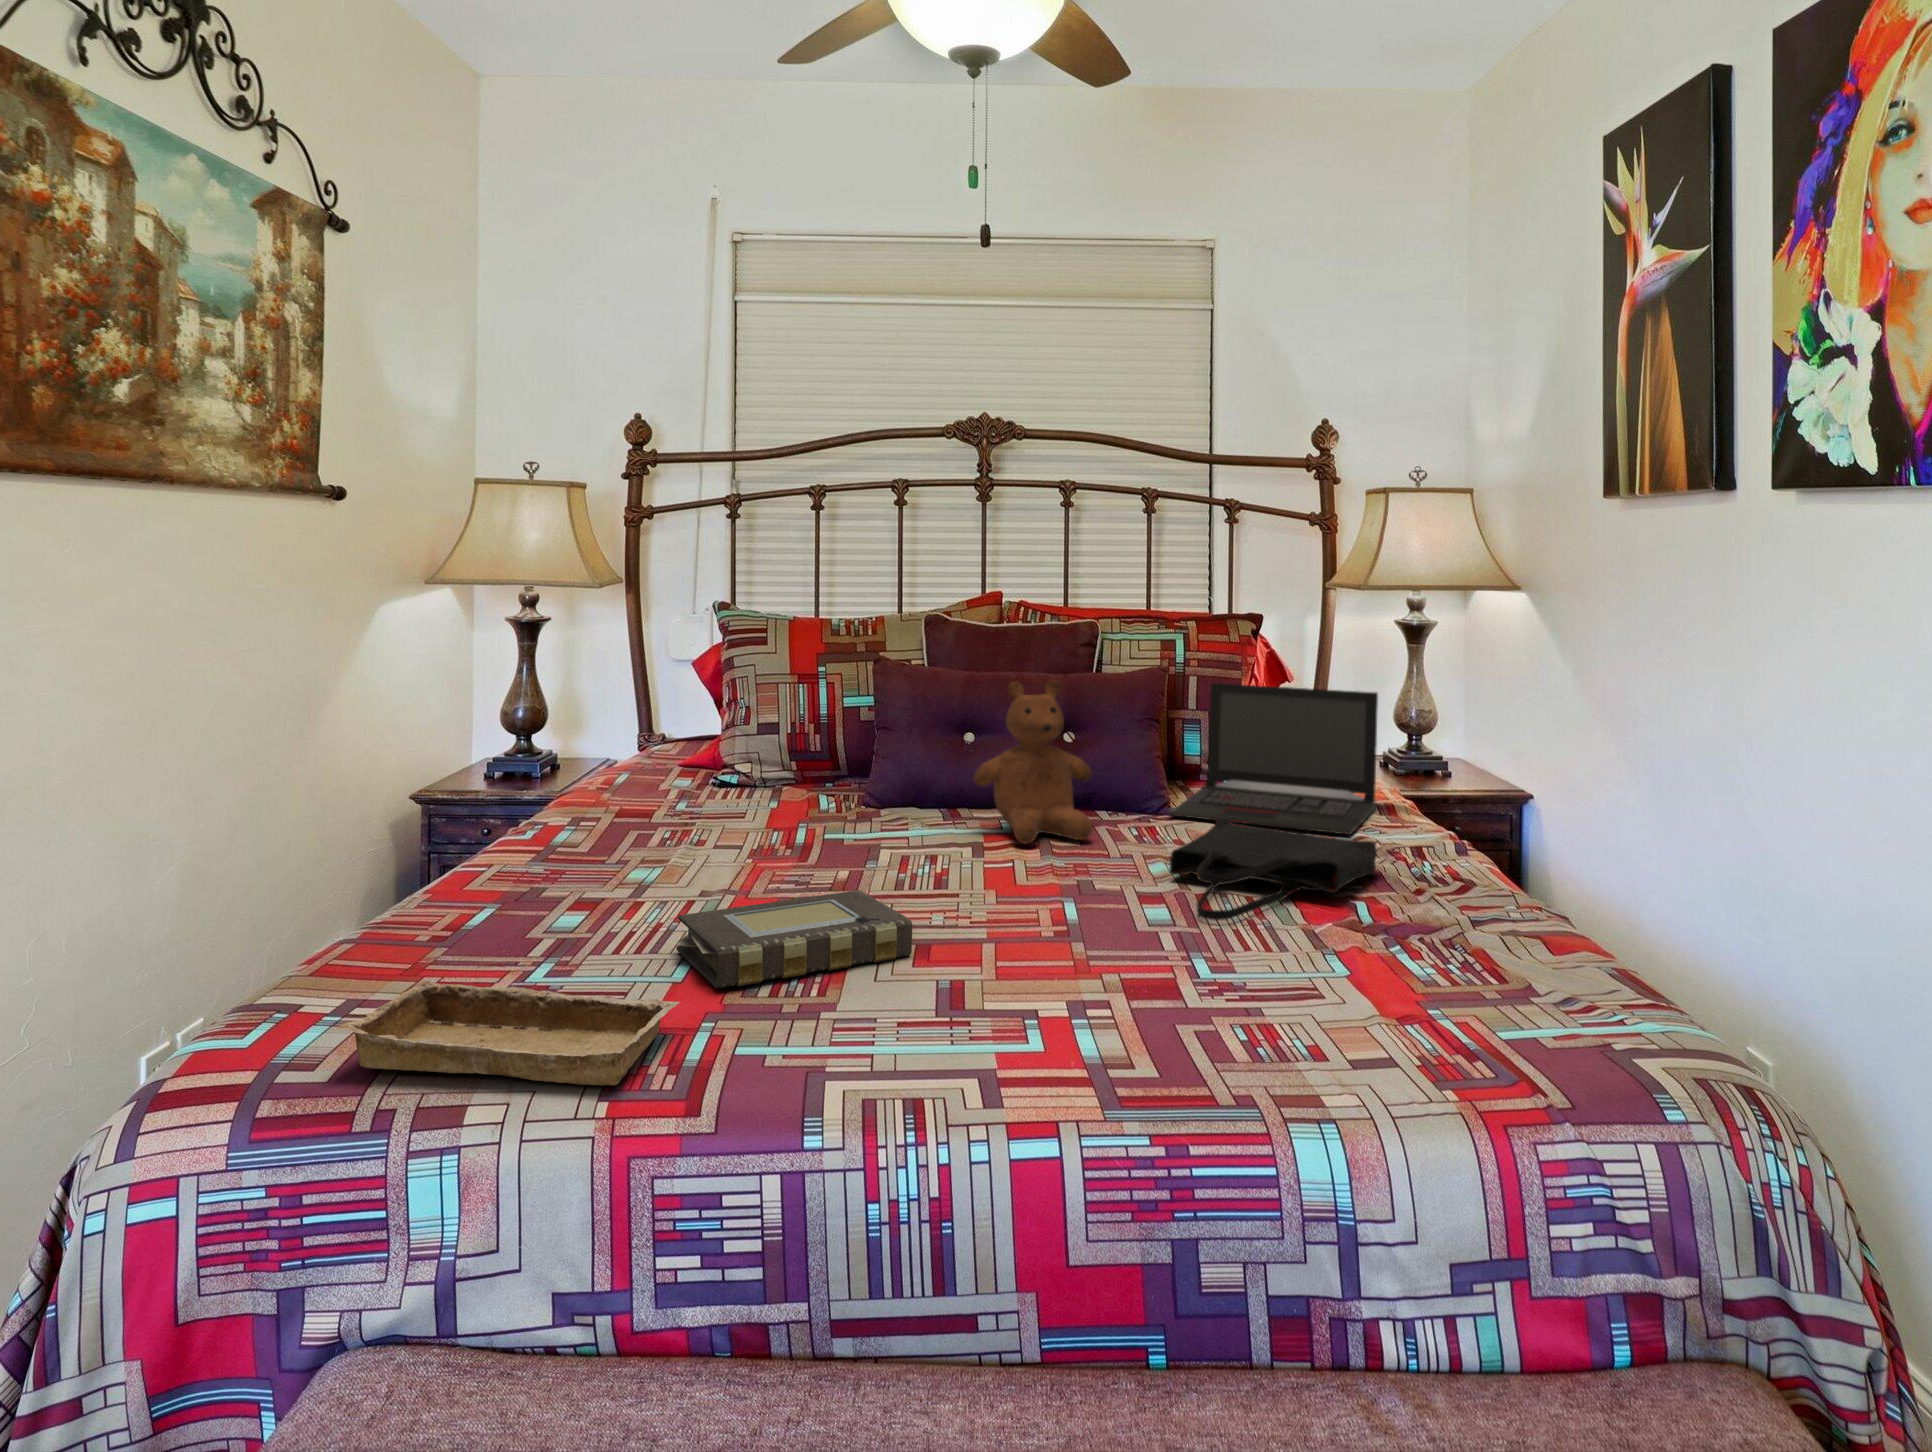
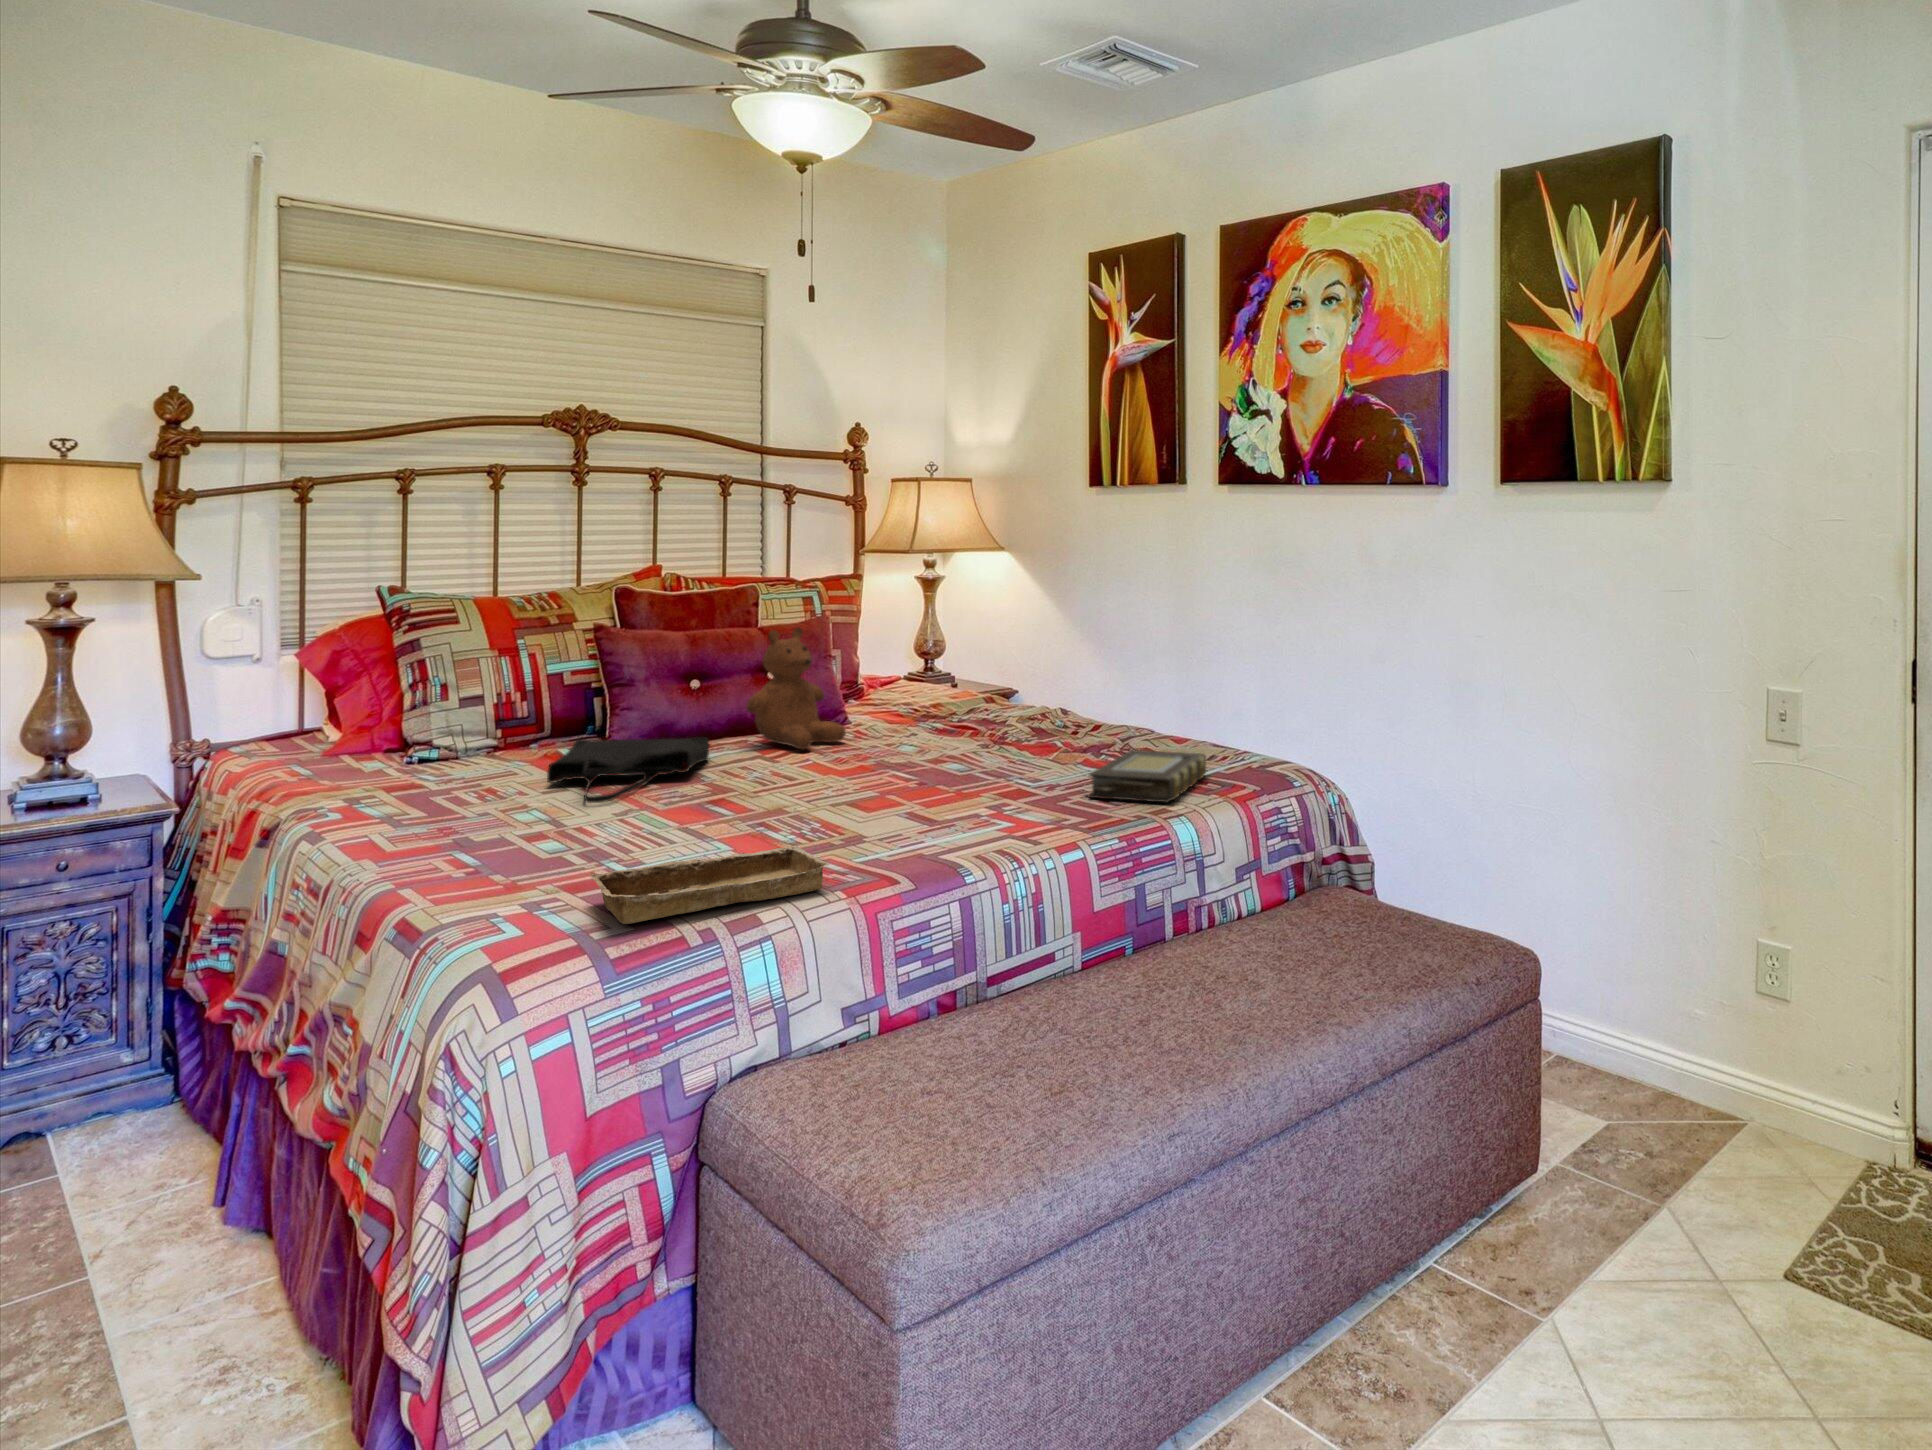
laptop: present [1169,683,1378,835] -> none [864,621,1000,721]
tote bag: present [1169,819,1377,921] -> present [547,737,710,803]
book: present [676,890,912,988] -> present [1087,750,1206,803]

